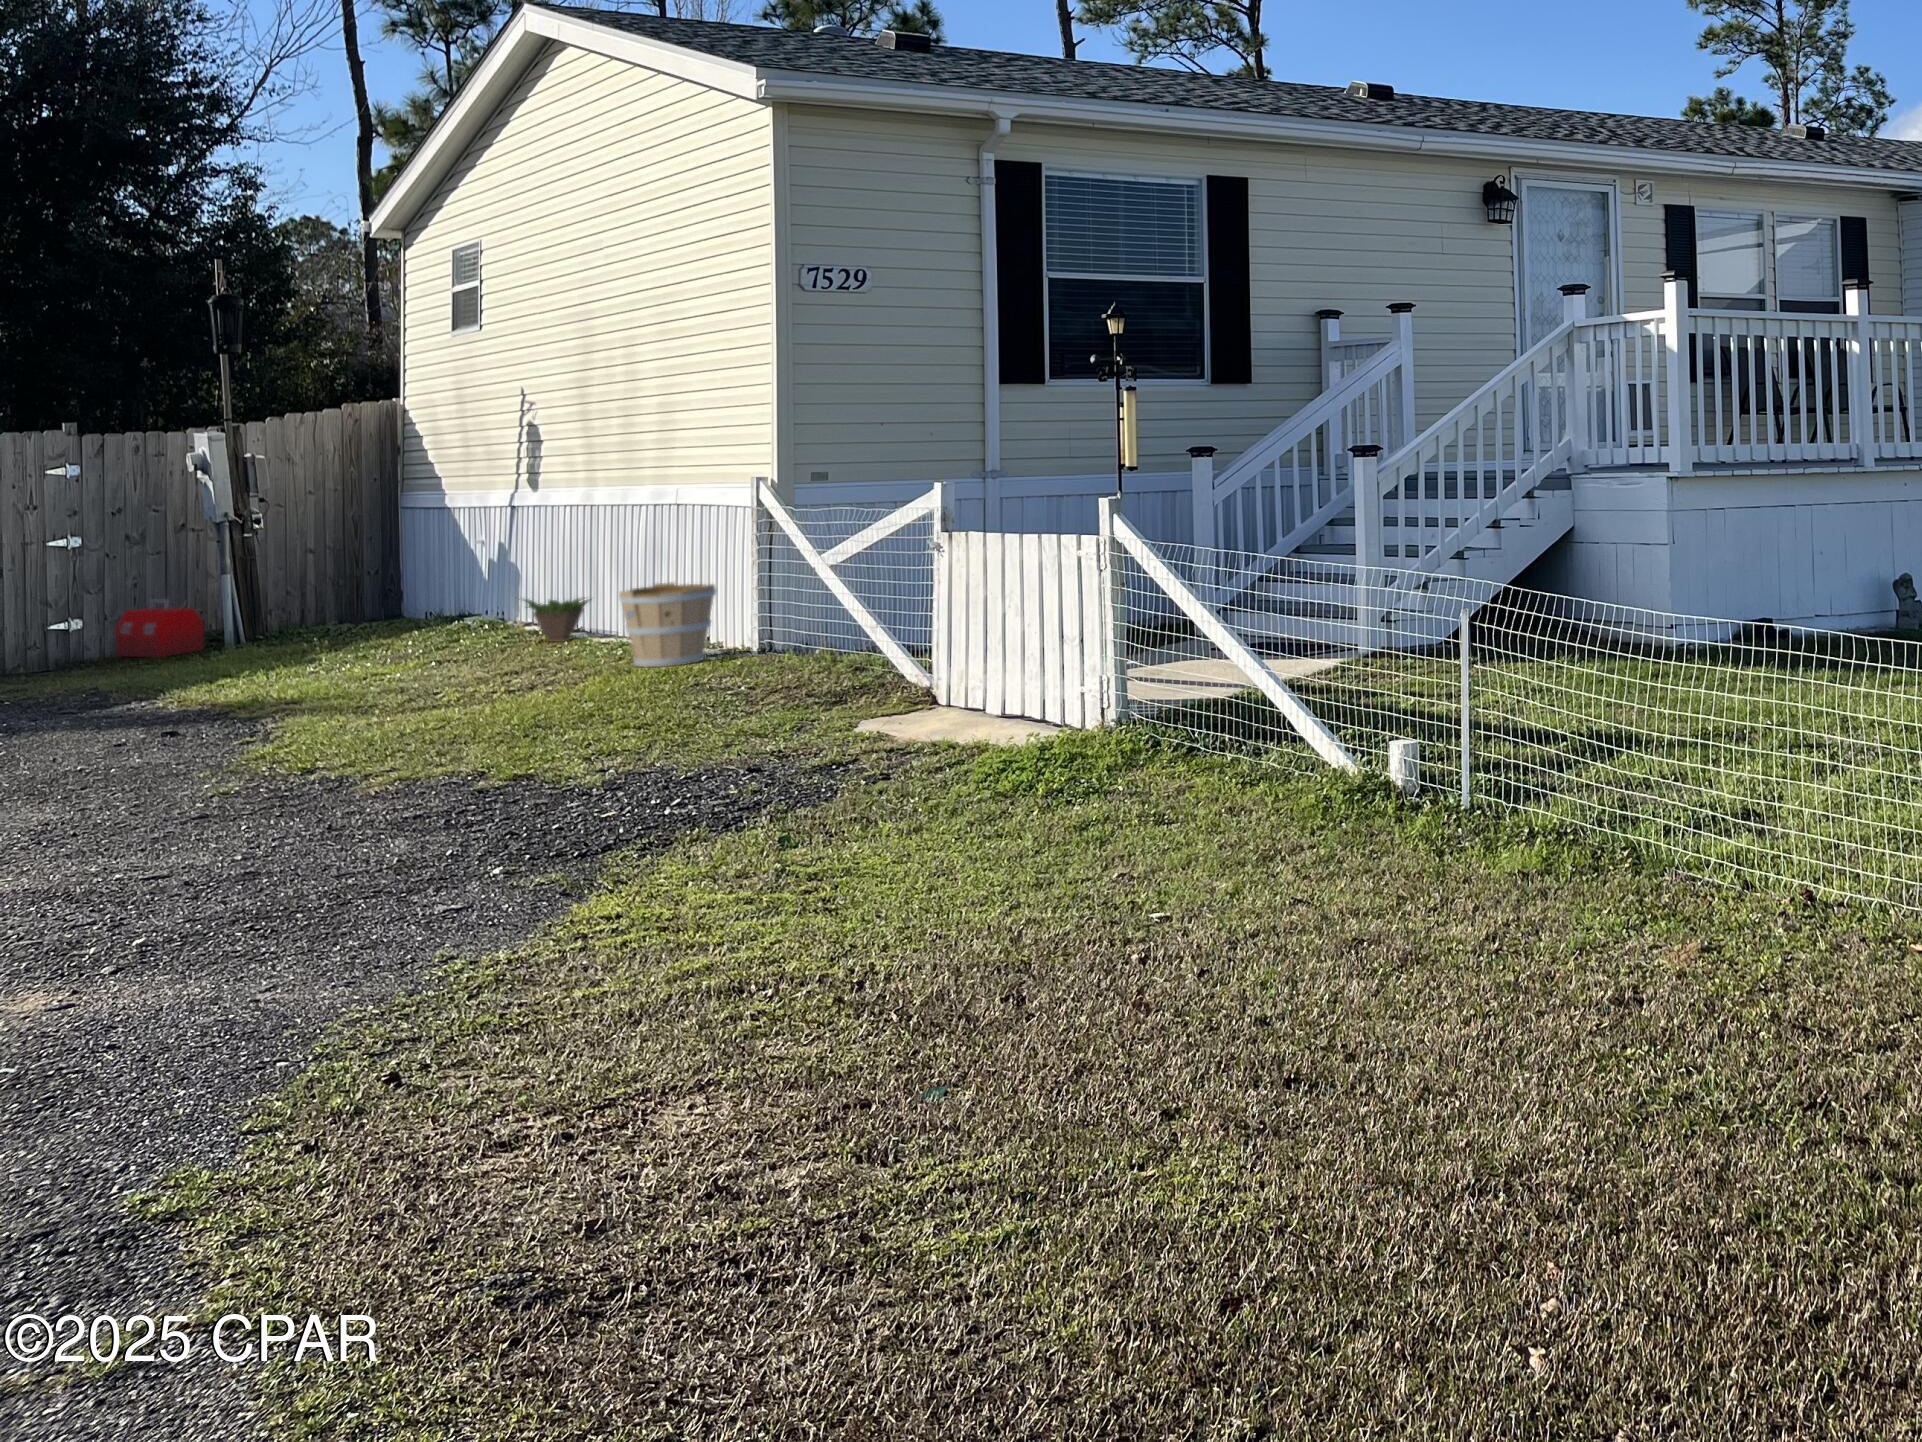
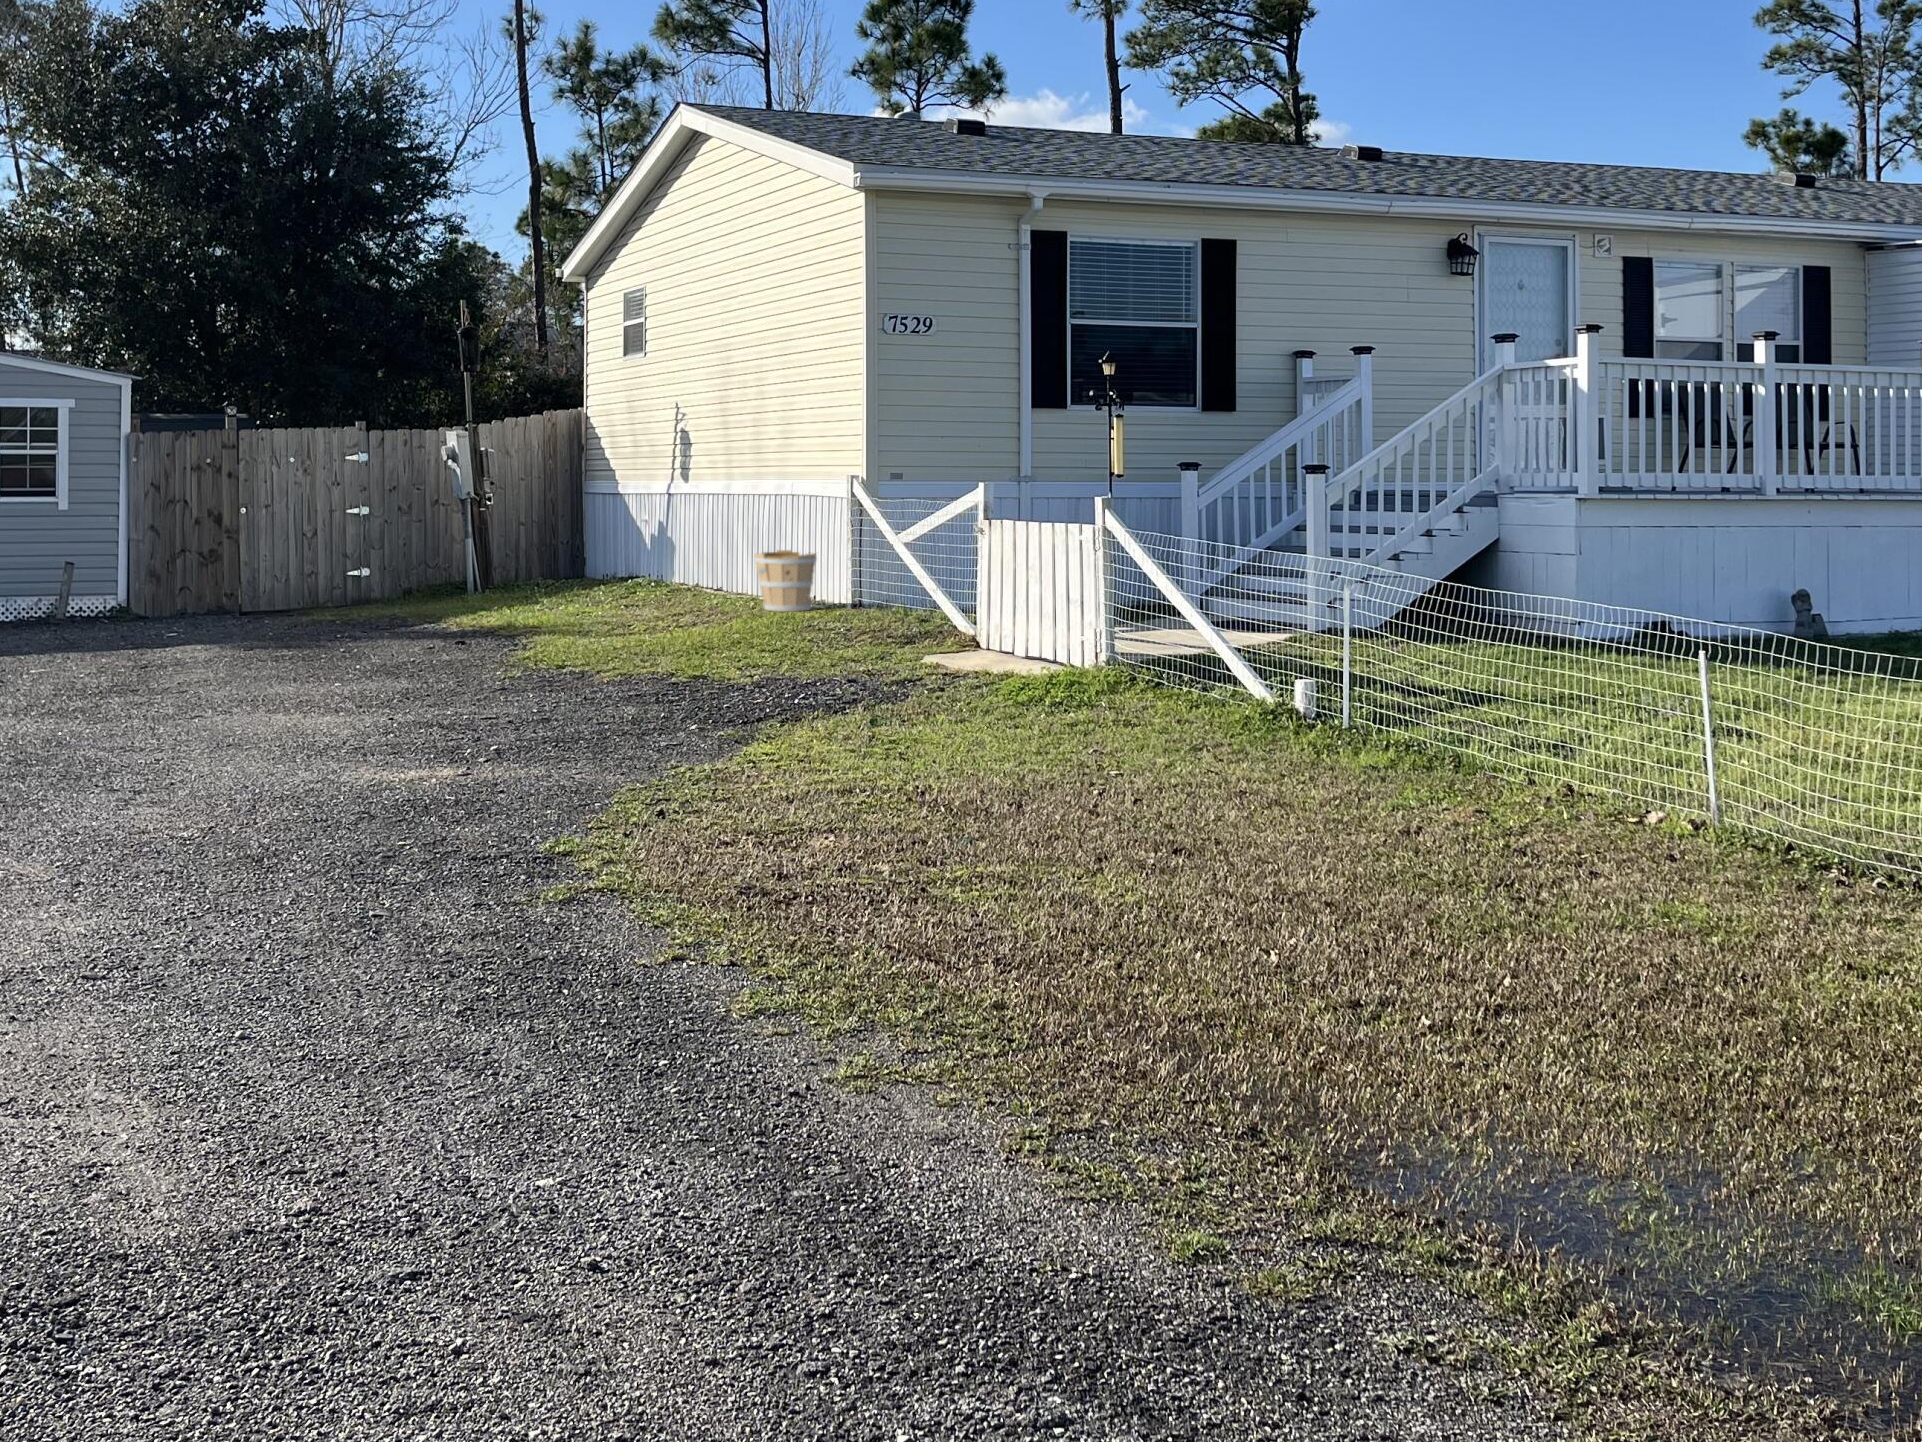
decorative plant: present [522,597,592,642] -> none [678,556,732,591]
toolbox: present [116,599,204,658] -> none [409,543,464,586]

